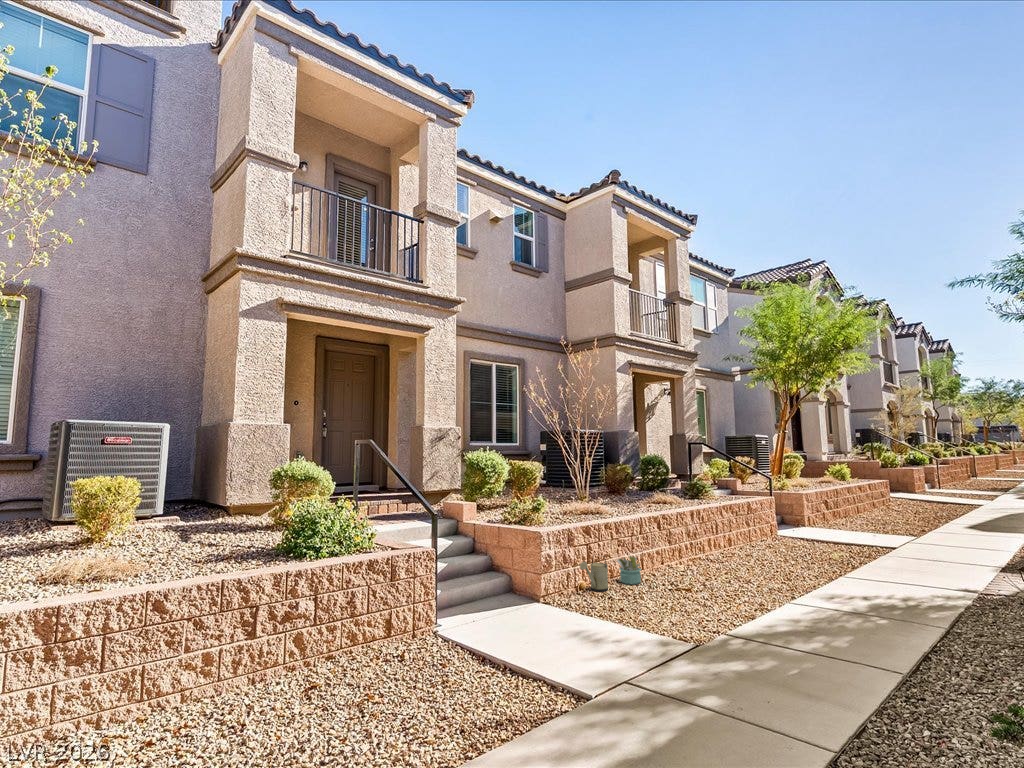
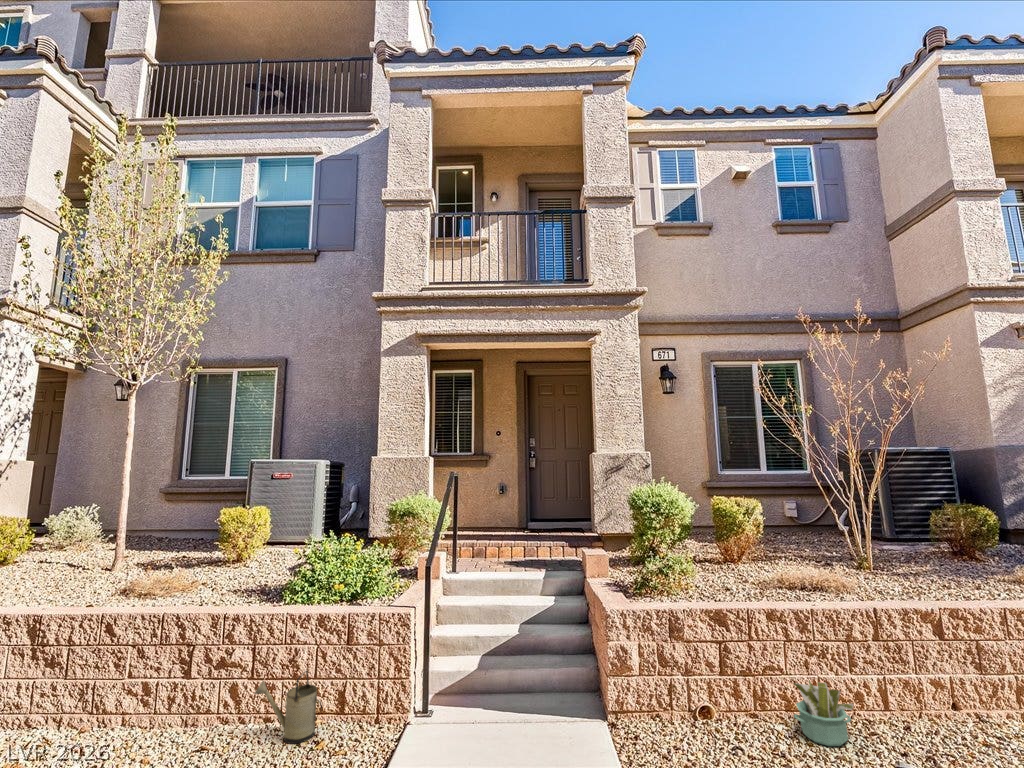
watering can: present [580,560,608,592] -> present [255,671,322,744]

